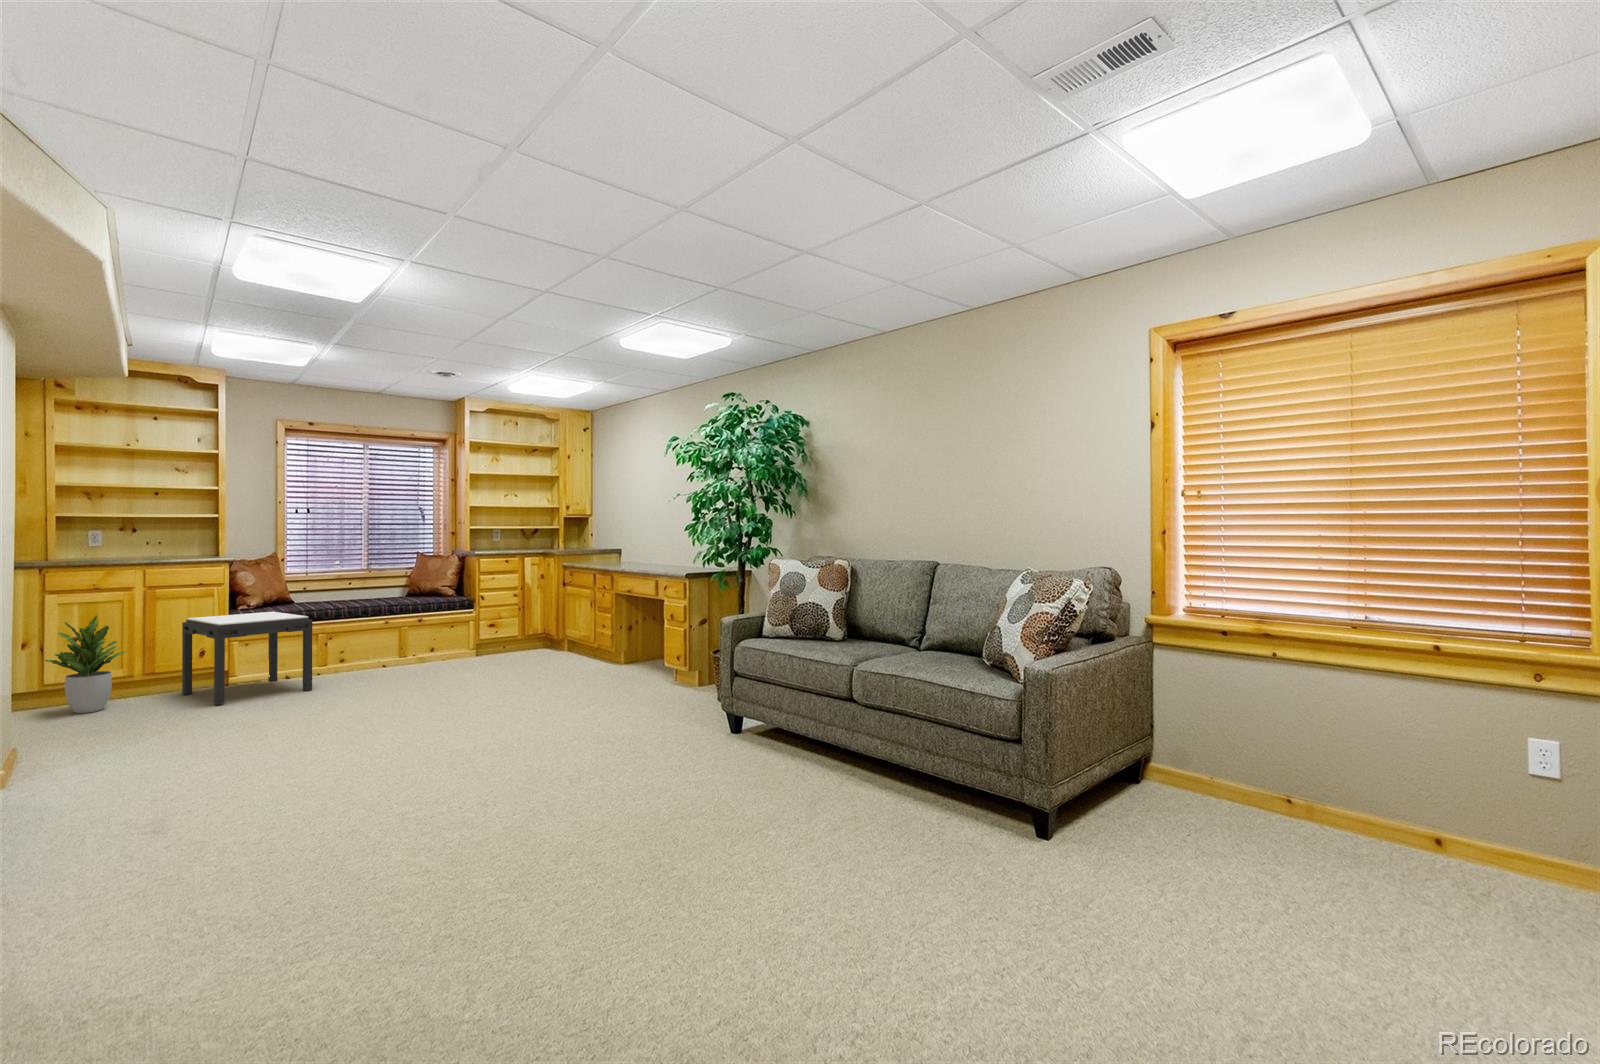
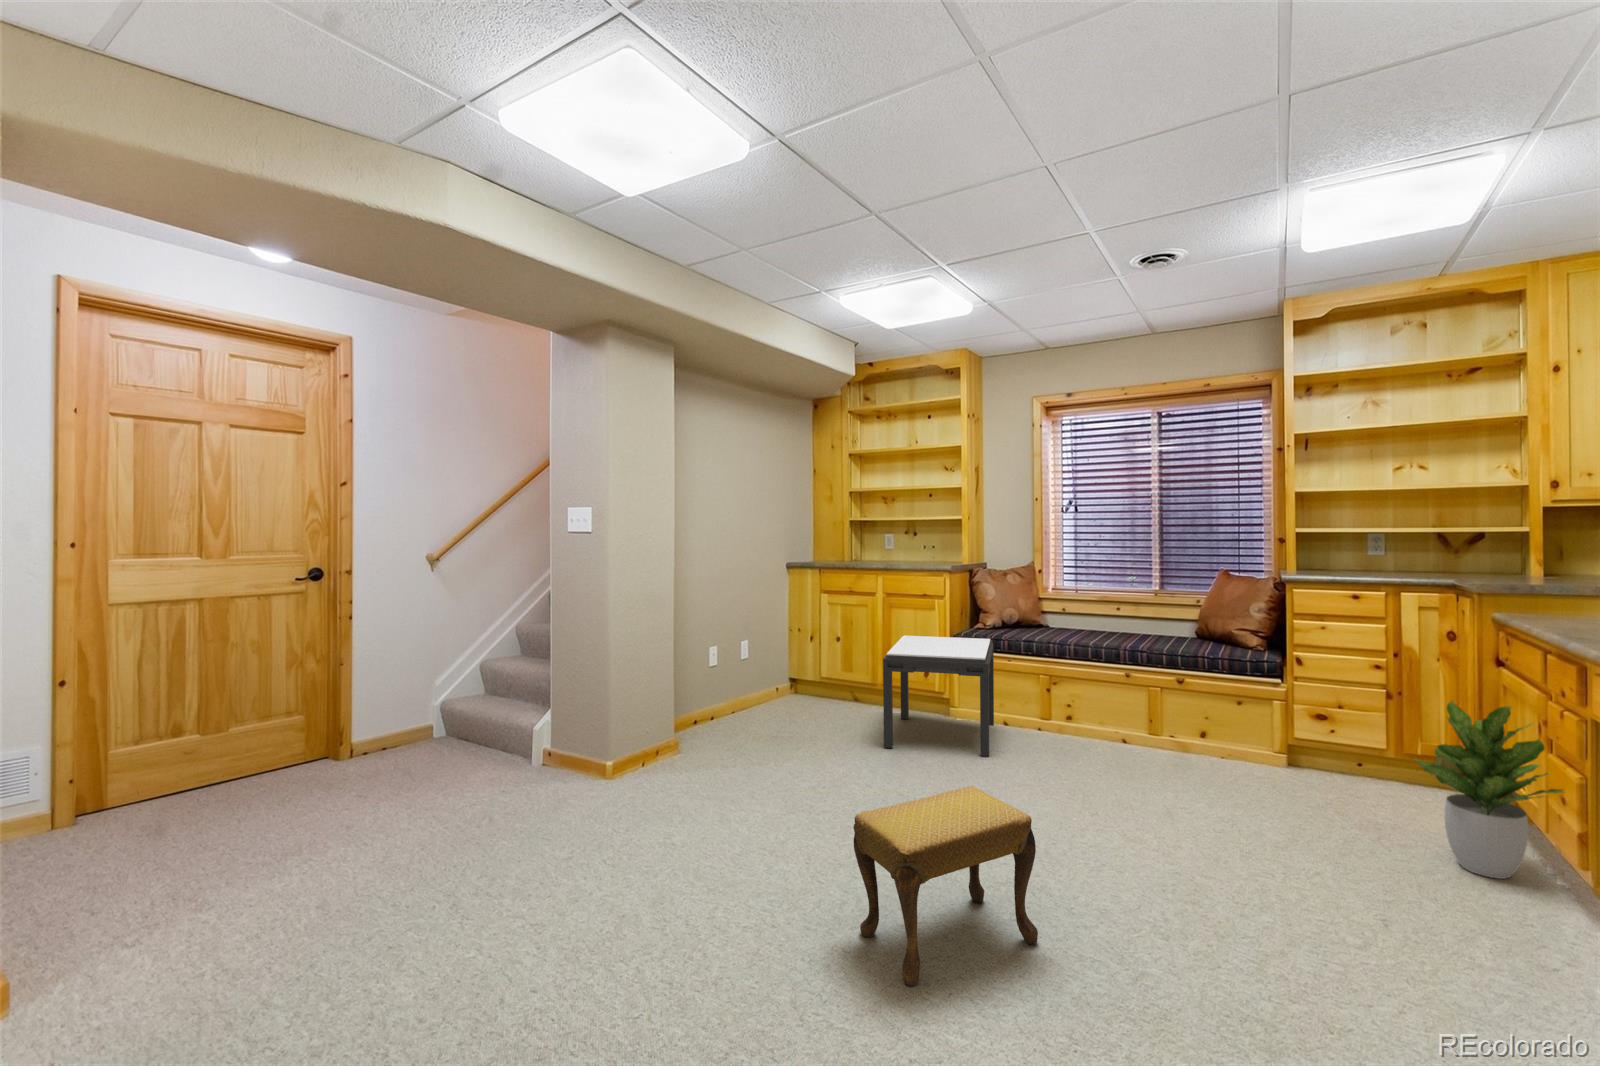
potted plant: present [45,615,127,713] -> present [1416,701,1564,879]
footstool: none [393,652,476,739] -> present [853,786,1038,986]

